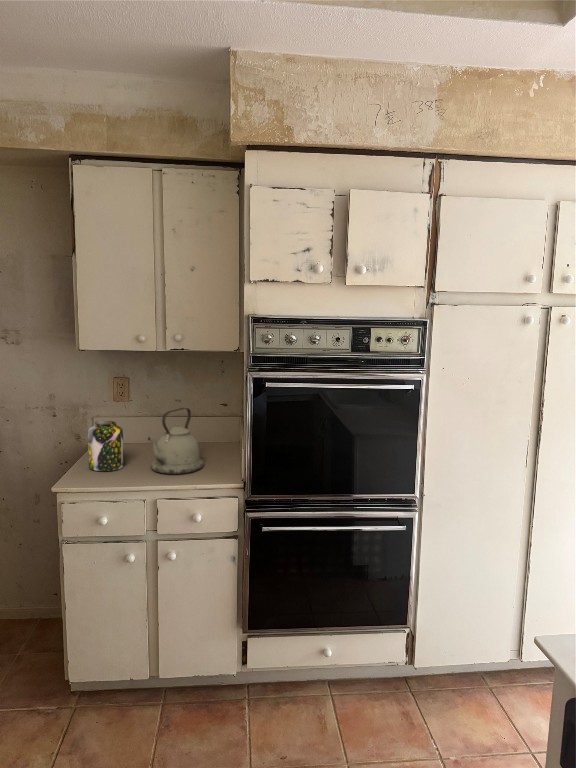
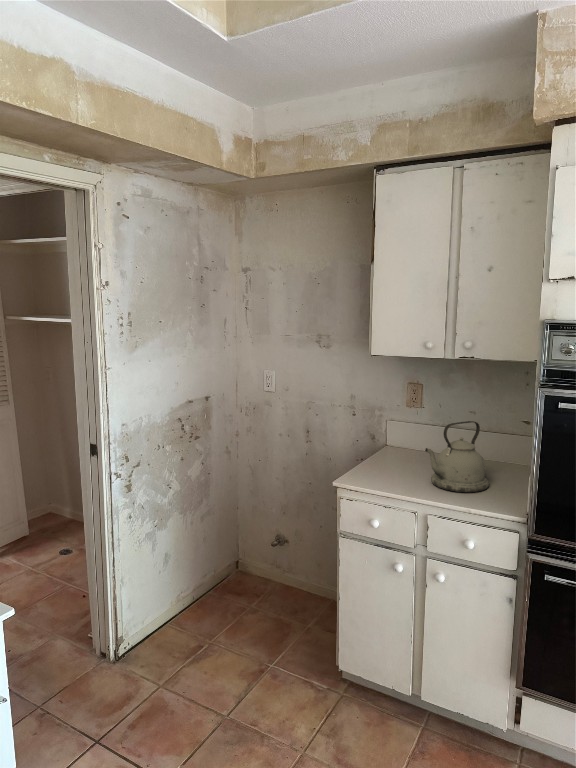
jar: present [88,421,124,471] -> none [373,426,407,476]

